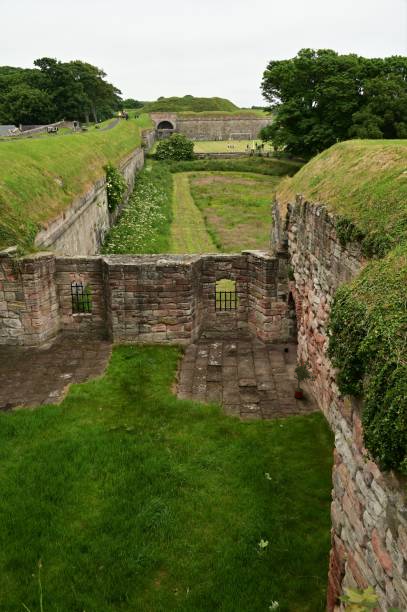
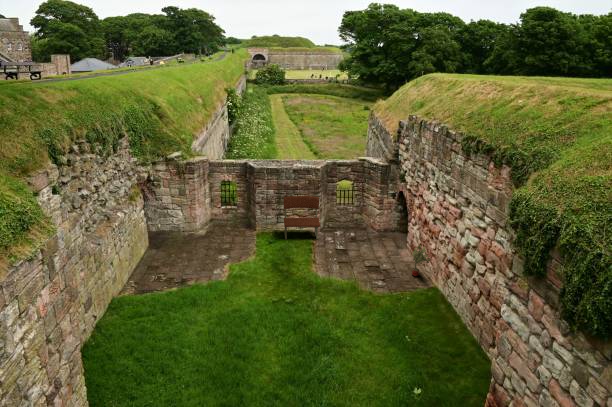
bench: none [143,299,189,354] -> present [284,196,320,239]

